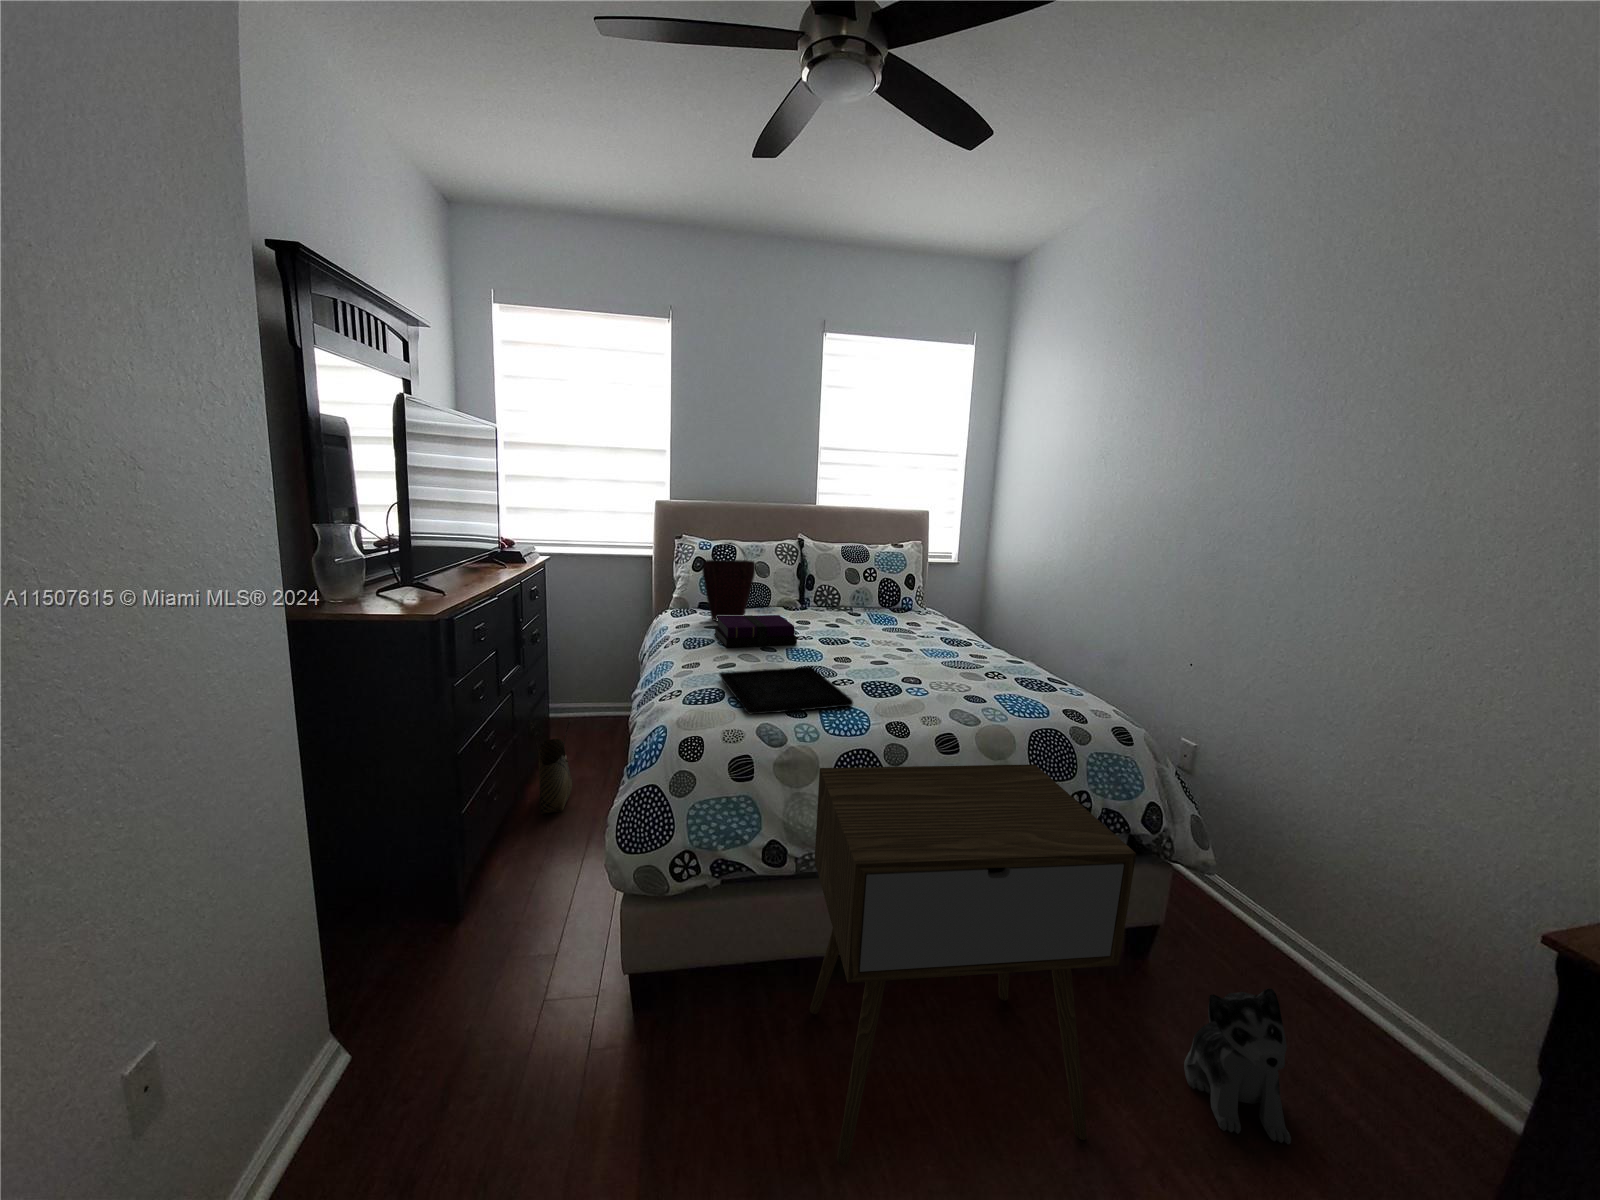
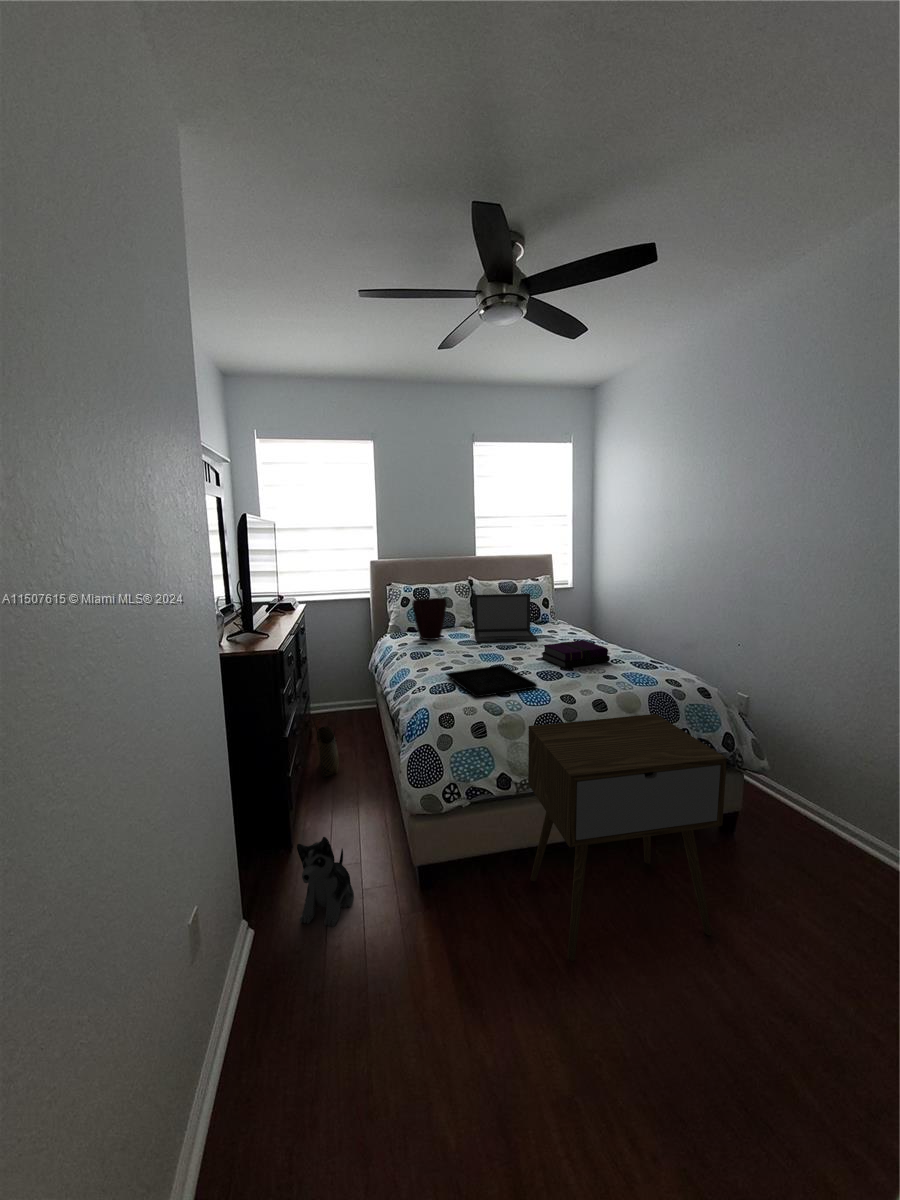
laptop: none [792,560,885,636] -> present [474,594,538,643]
notebook: present [714,615,797,647] -> present [542,640,610,668]
plush toy: present [1184,989,1291,1144] -> present [297,837,354,927]

